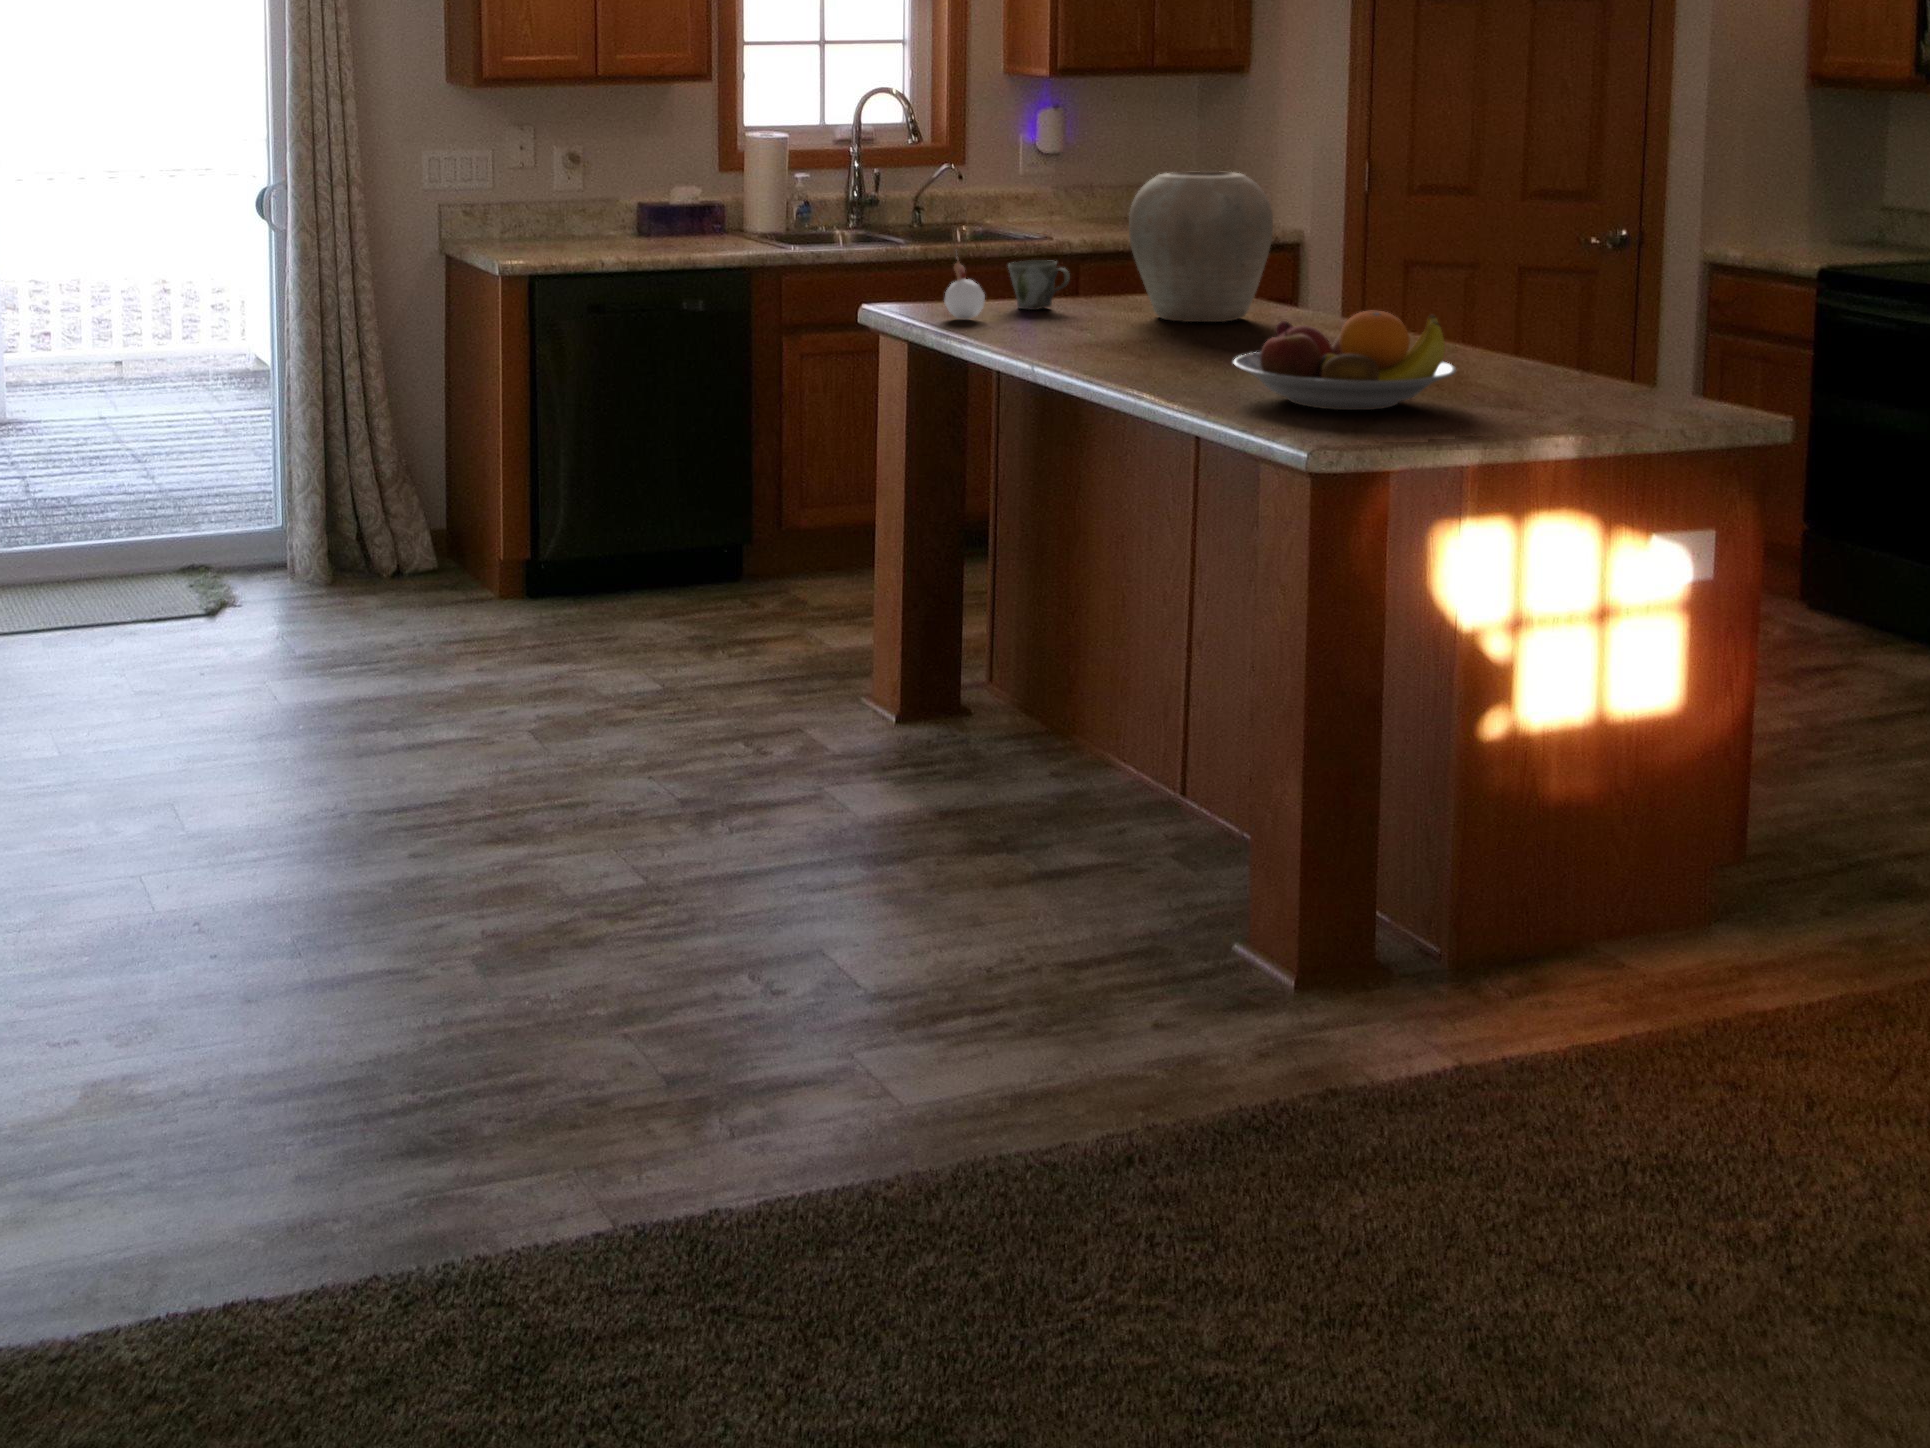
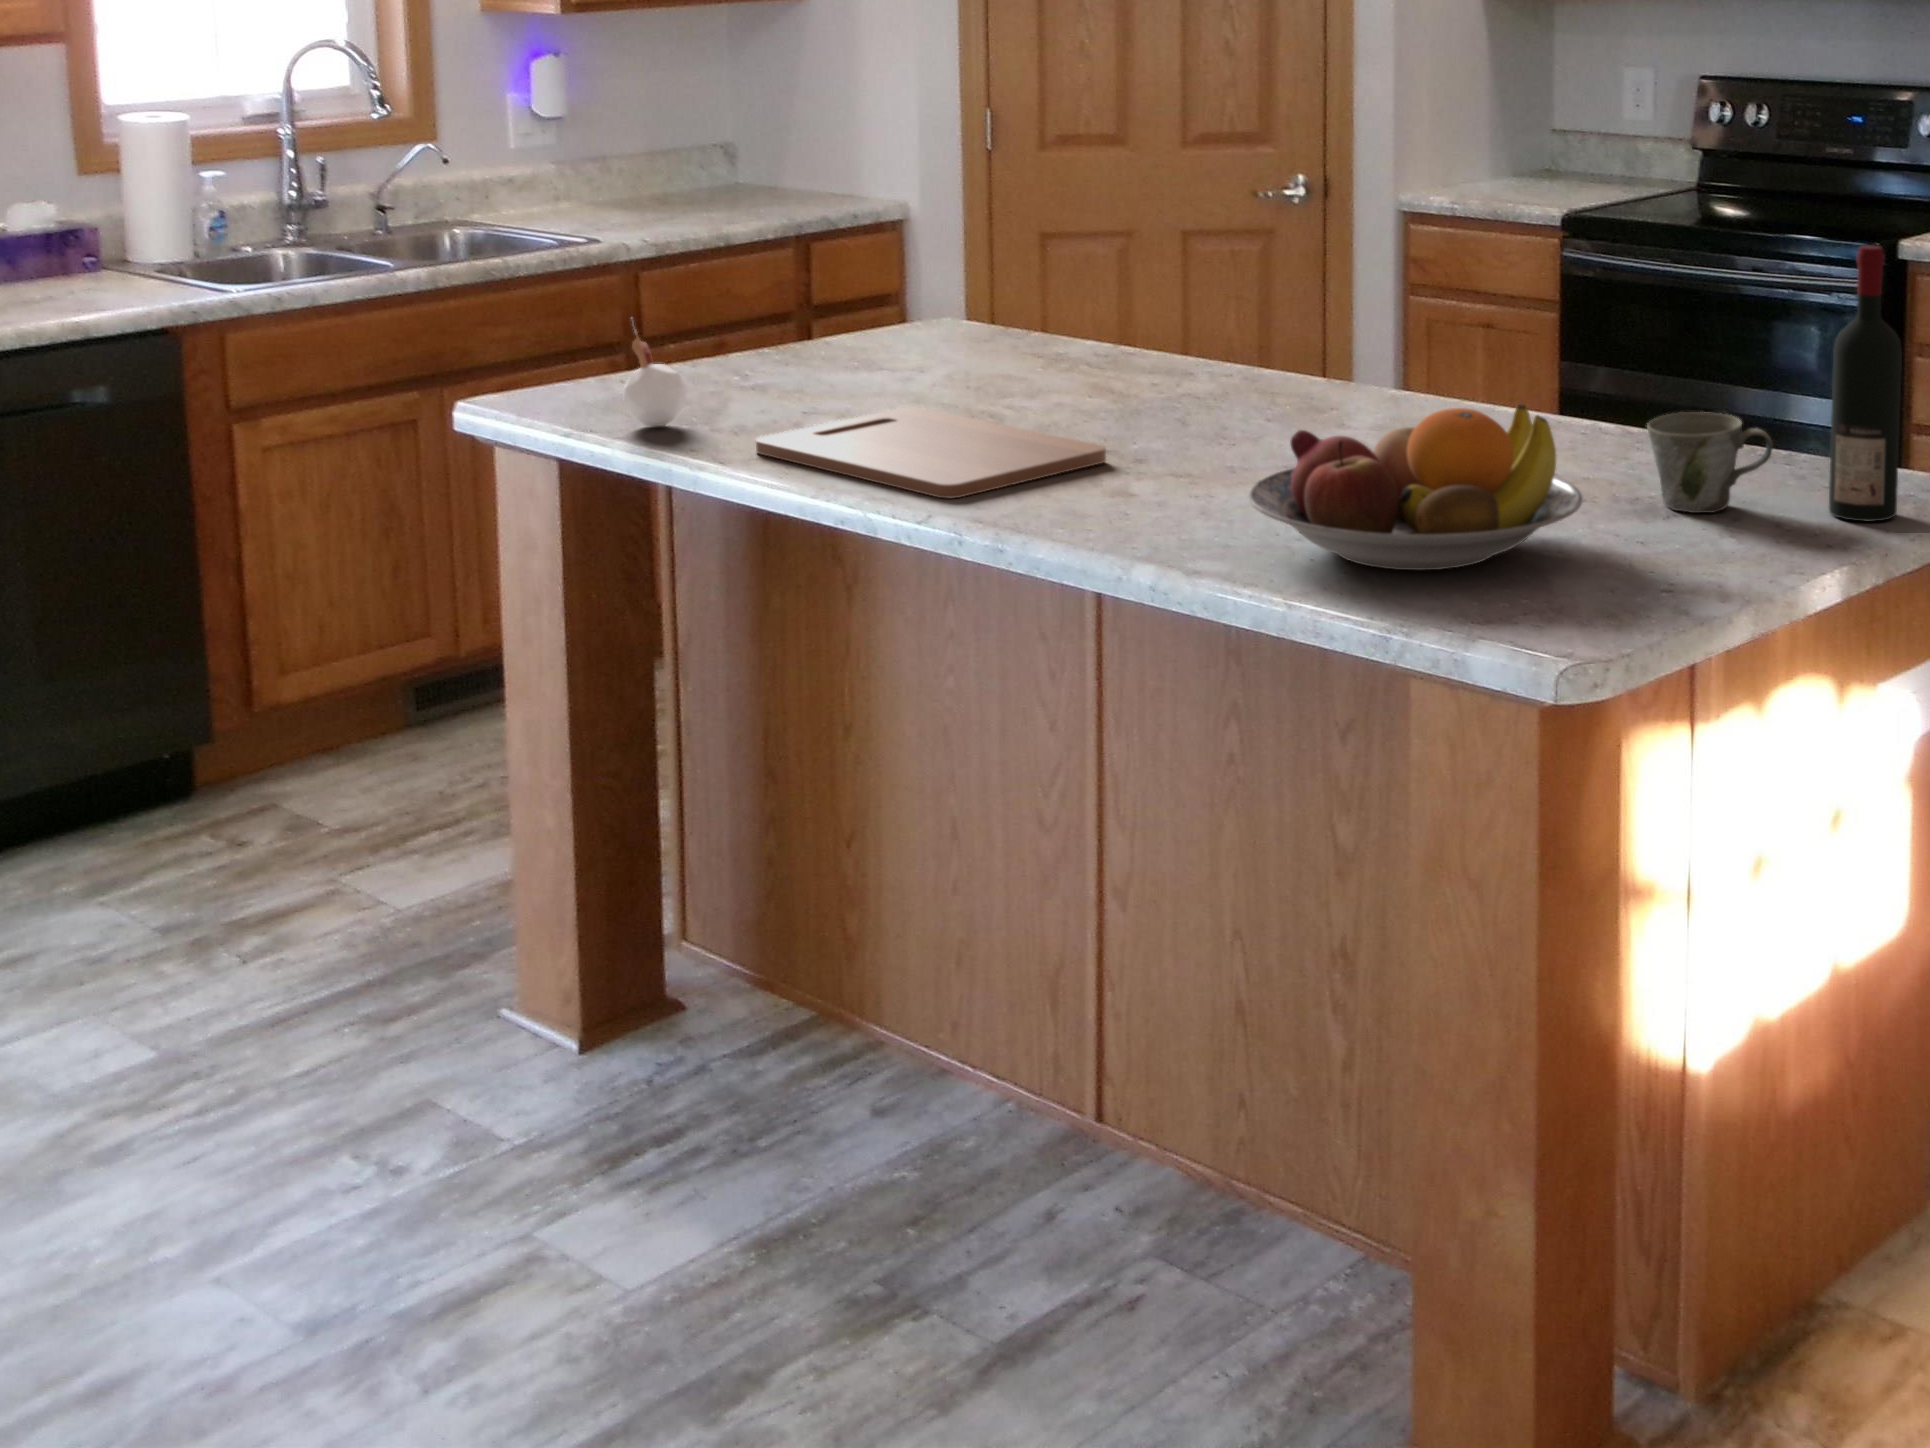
vase: present [1129,171,1273,322] -> none [876,169,1085,395]
wine bottle: none [1663,225,1719,419] -> present [1829,245,1902,522]
mug: present [1008,260,1070,310] -> present [1647,412,1773,513]
cutting board: none [1007,320,1216,360] -> present [756,407,1106,499]

